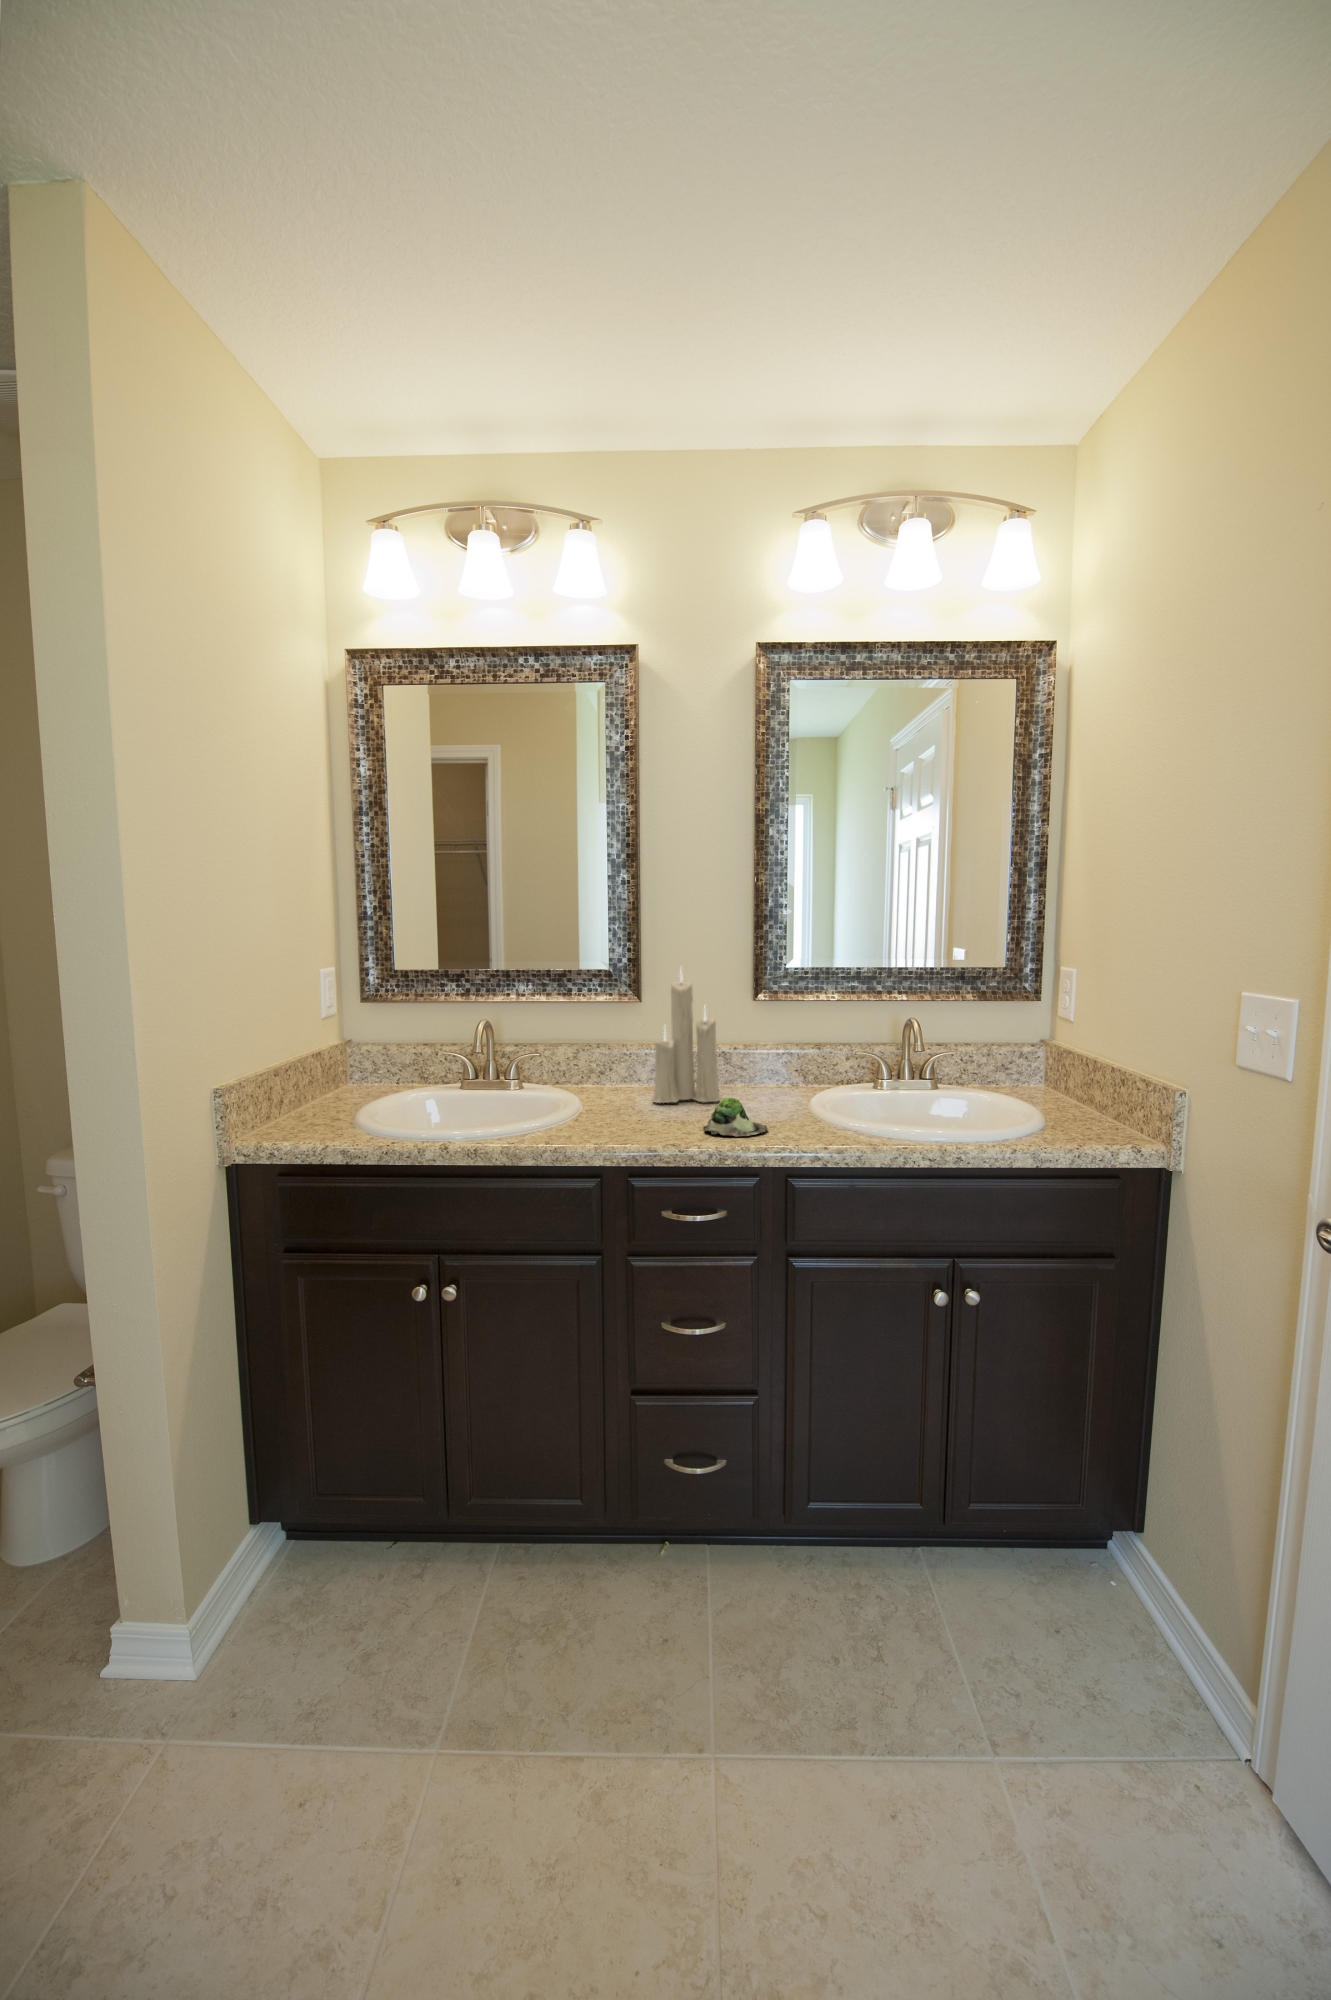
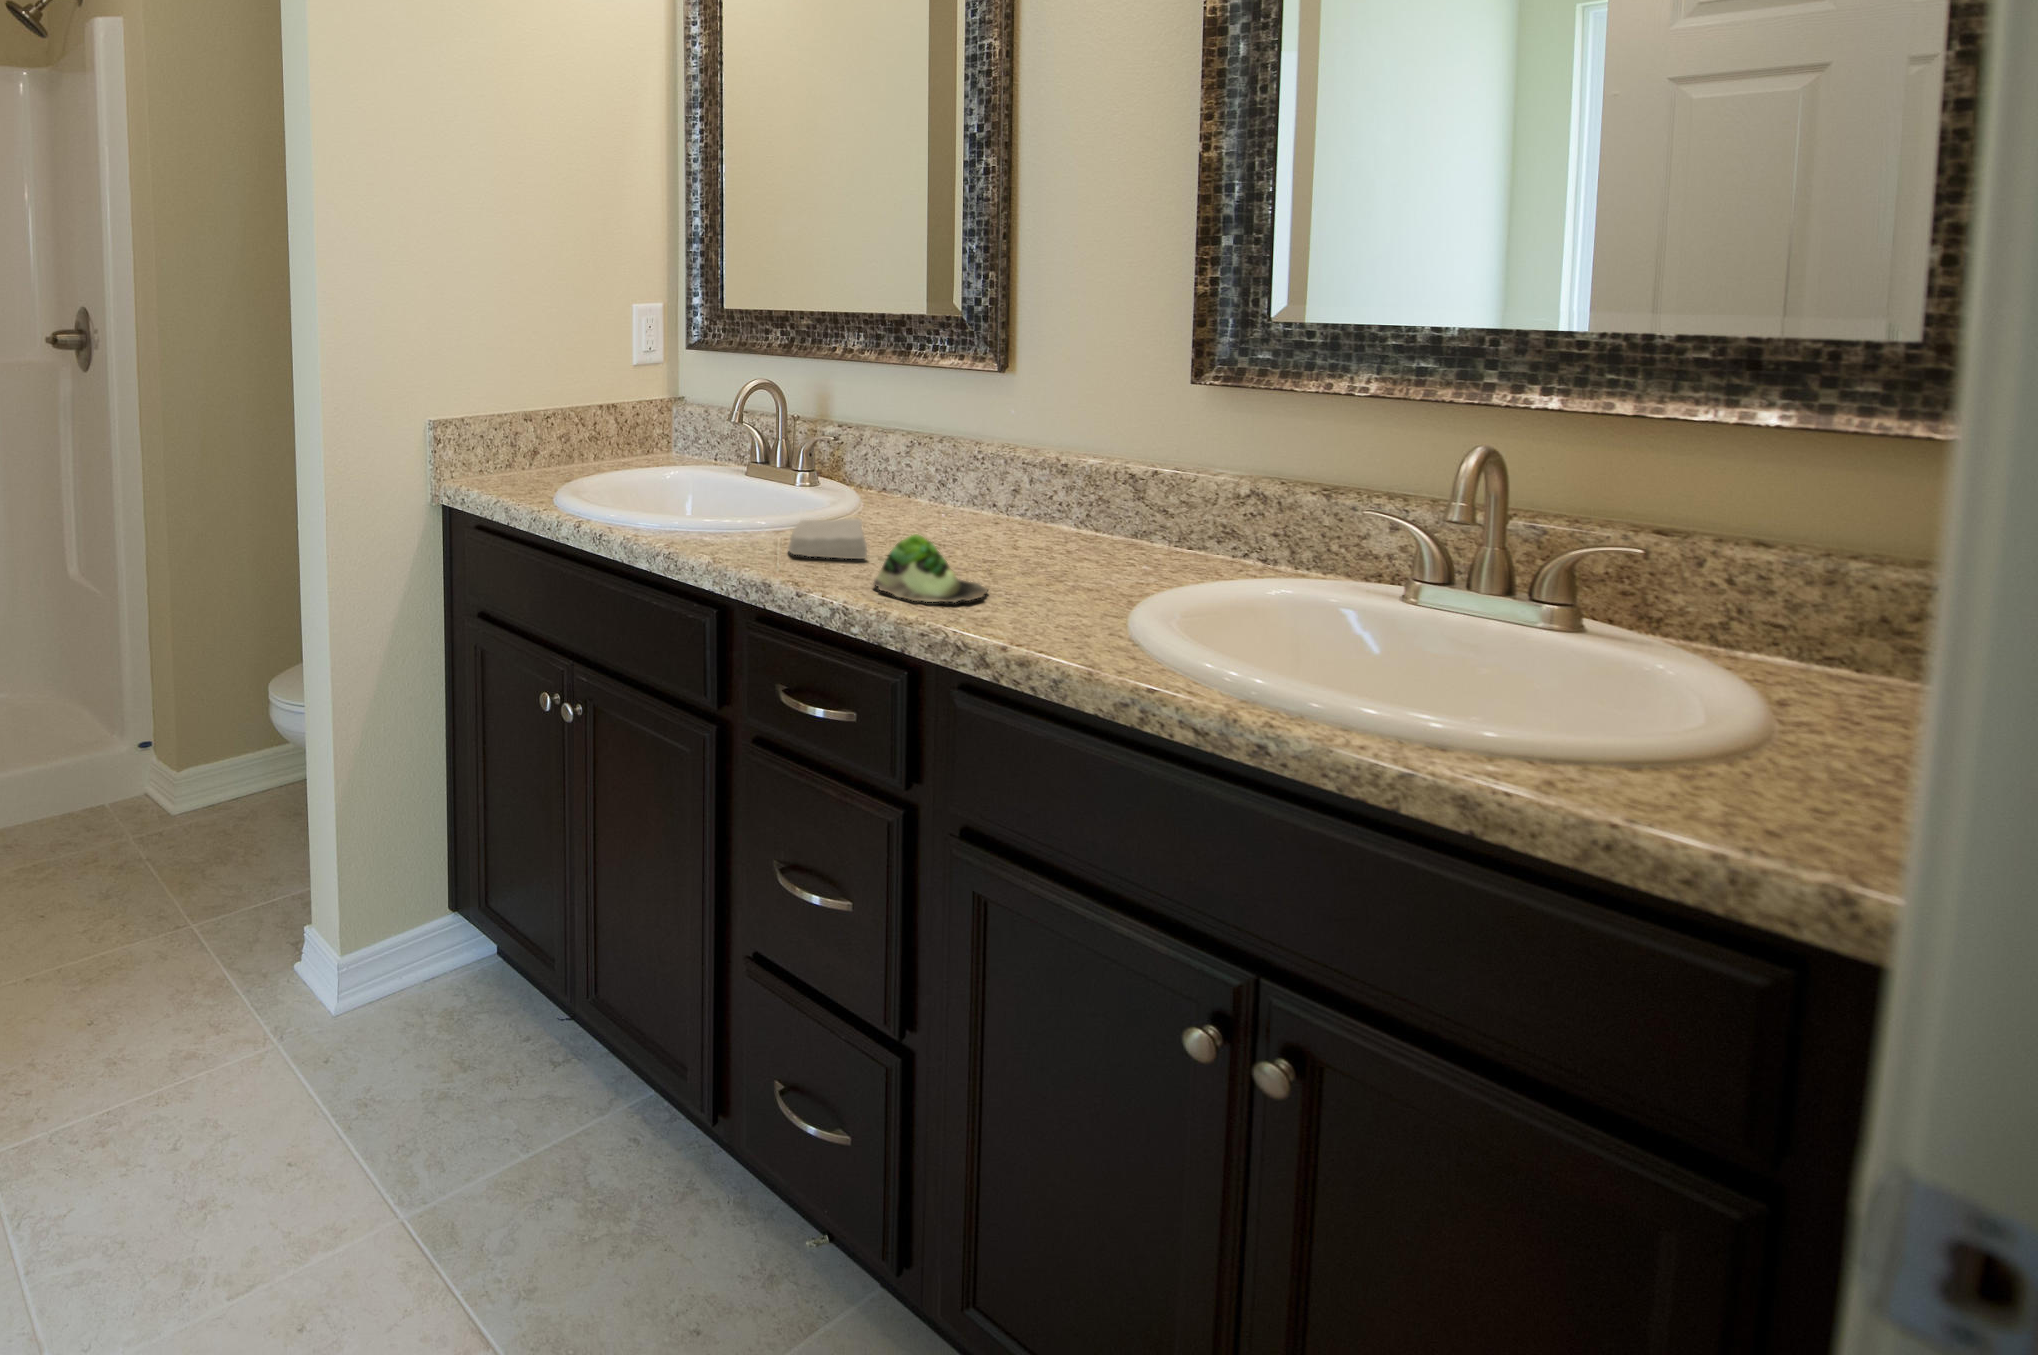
candle: present [653,975,720,1103] -> none [948,299,1066,551]
soap bar: none [616,1100,668,1130] -> present [788,519,867,559]

